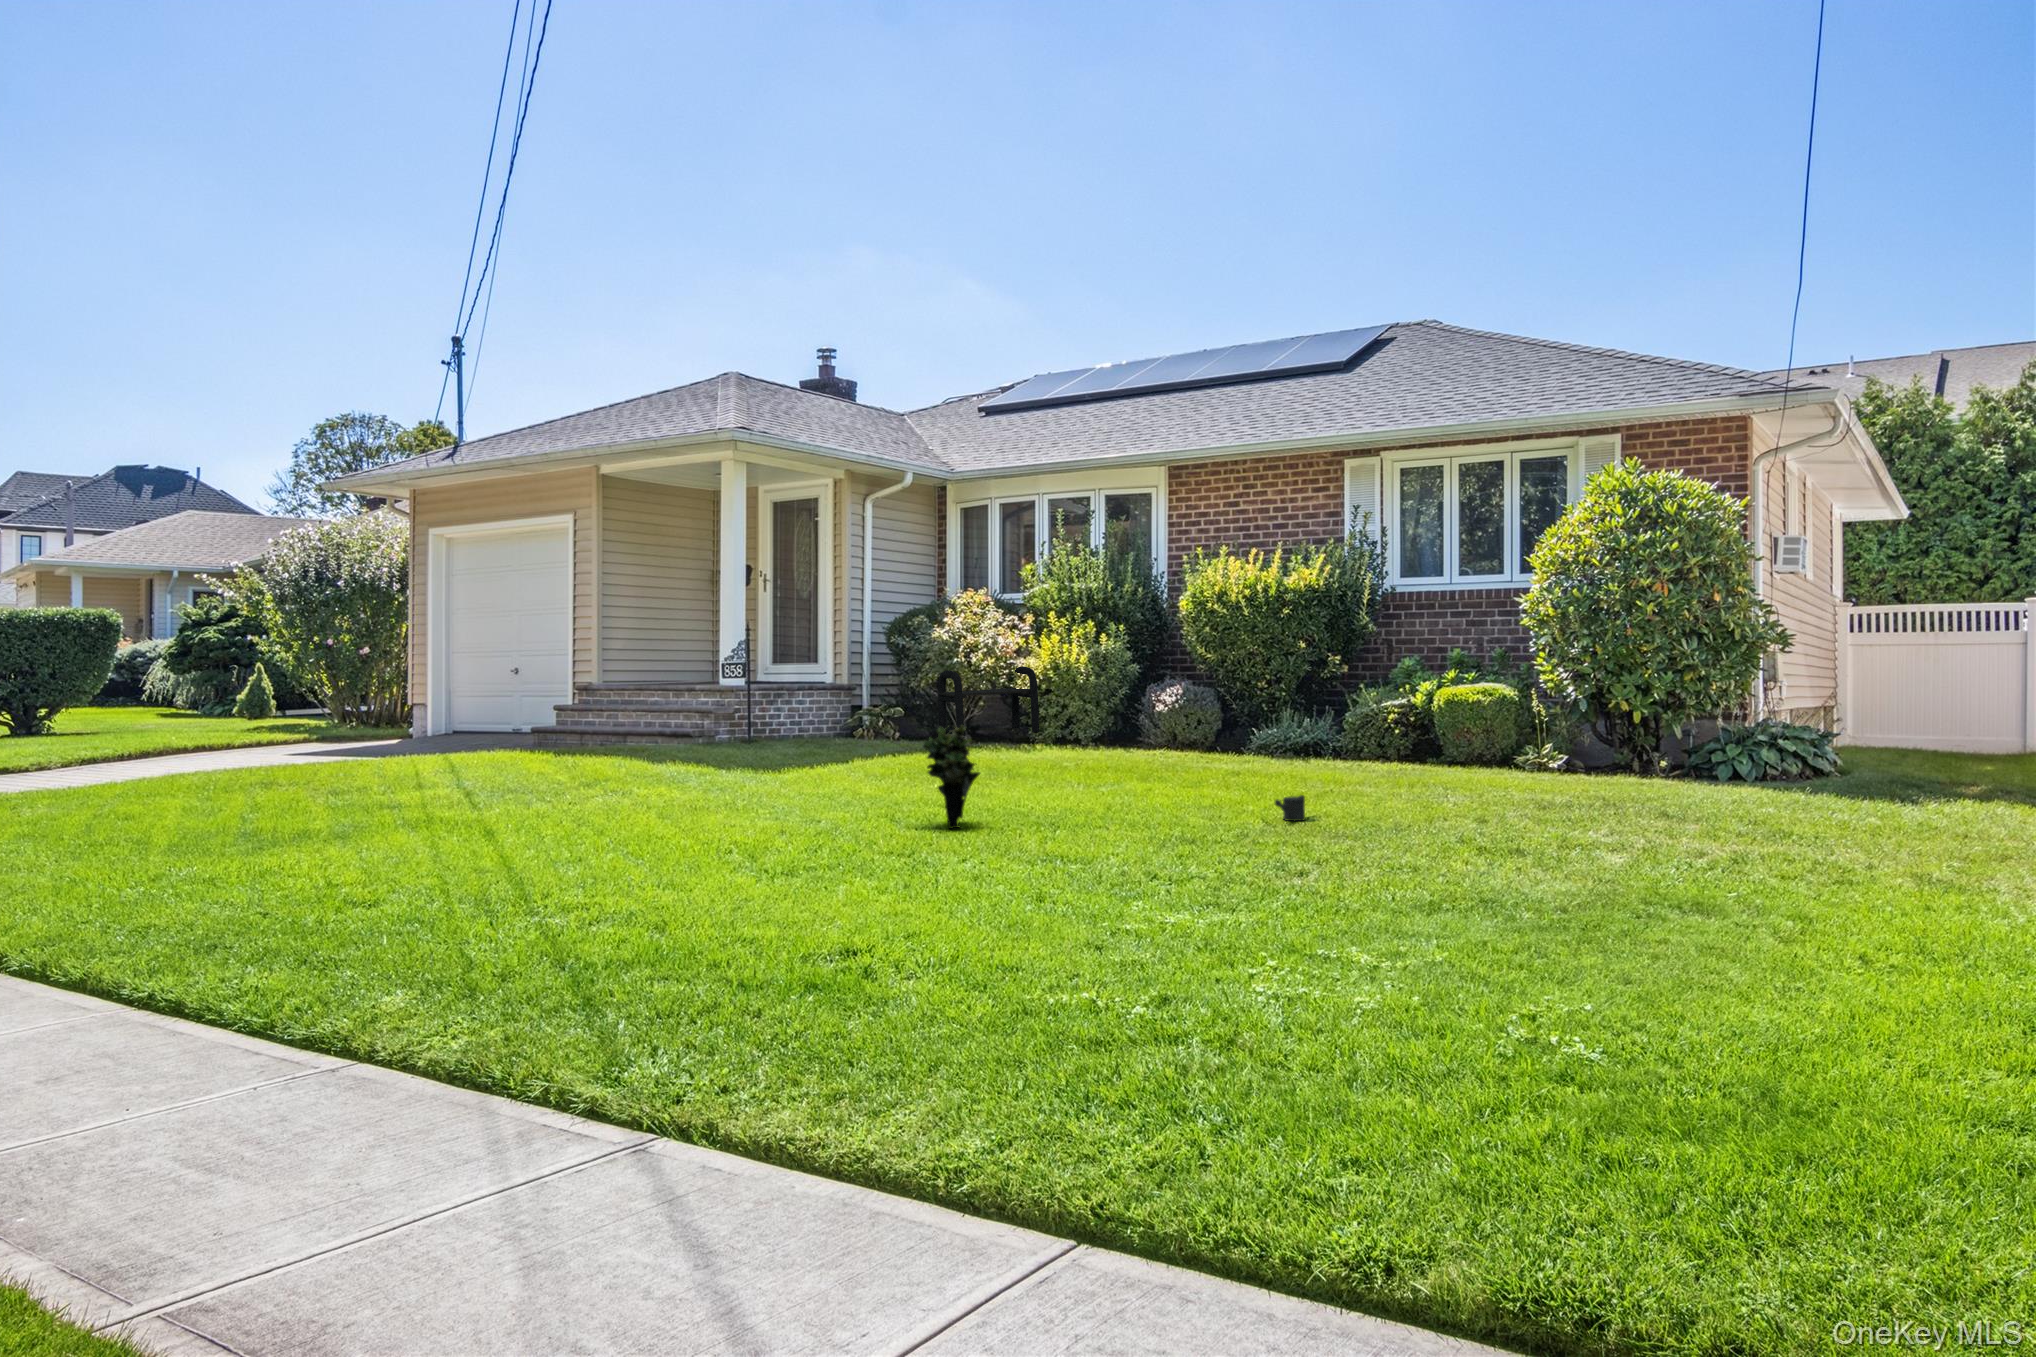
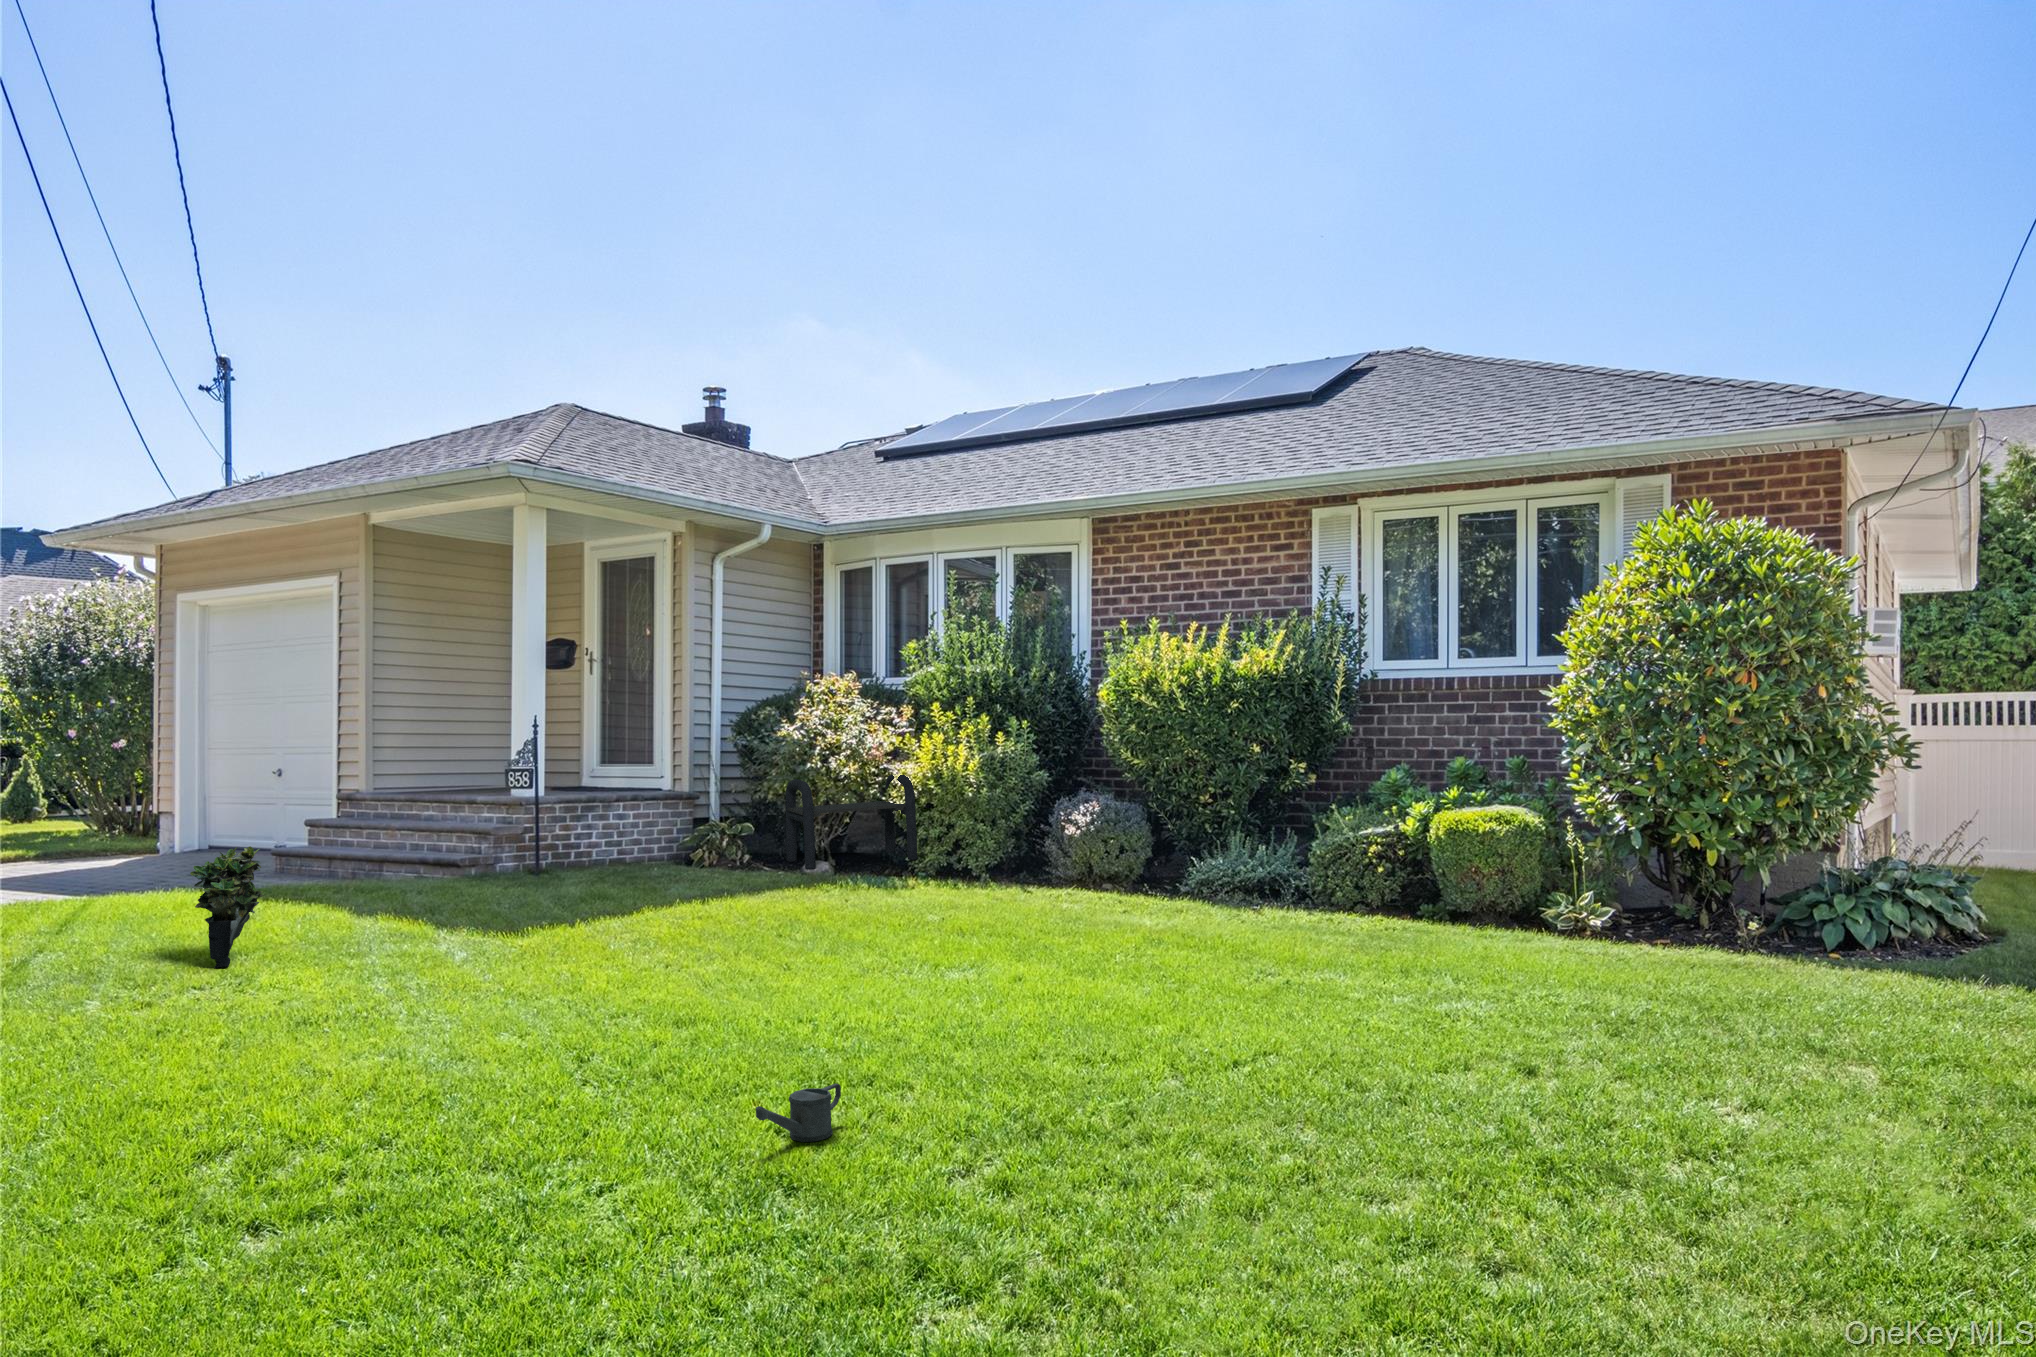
potted plant: present [923,725,980,829] -> present [190,846,264,968]
watering can: present [1275,795,1305,821] -> present [756,1084,841,1142]

